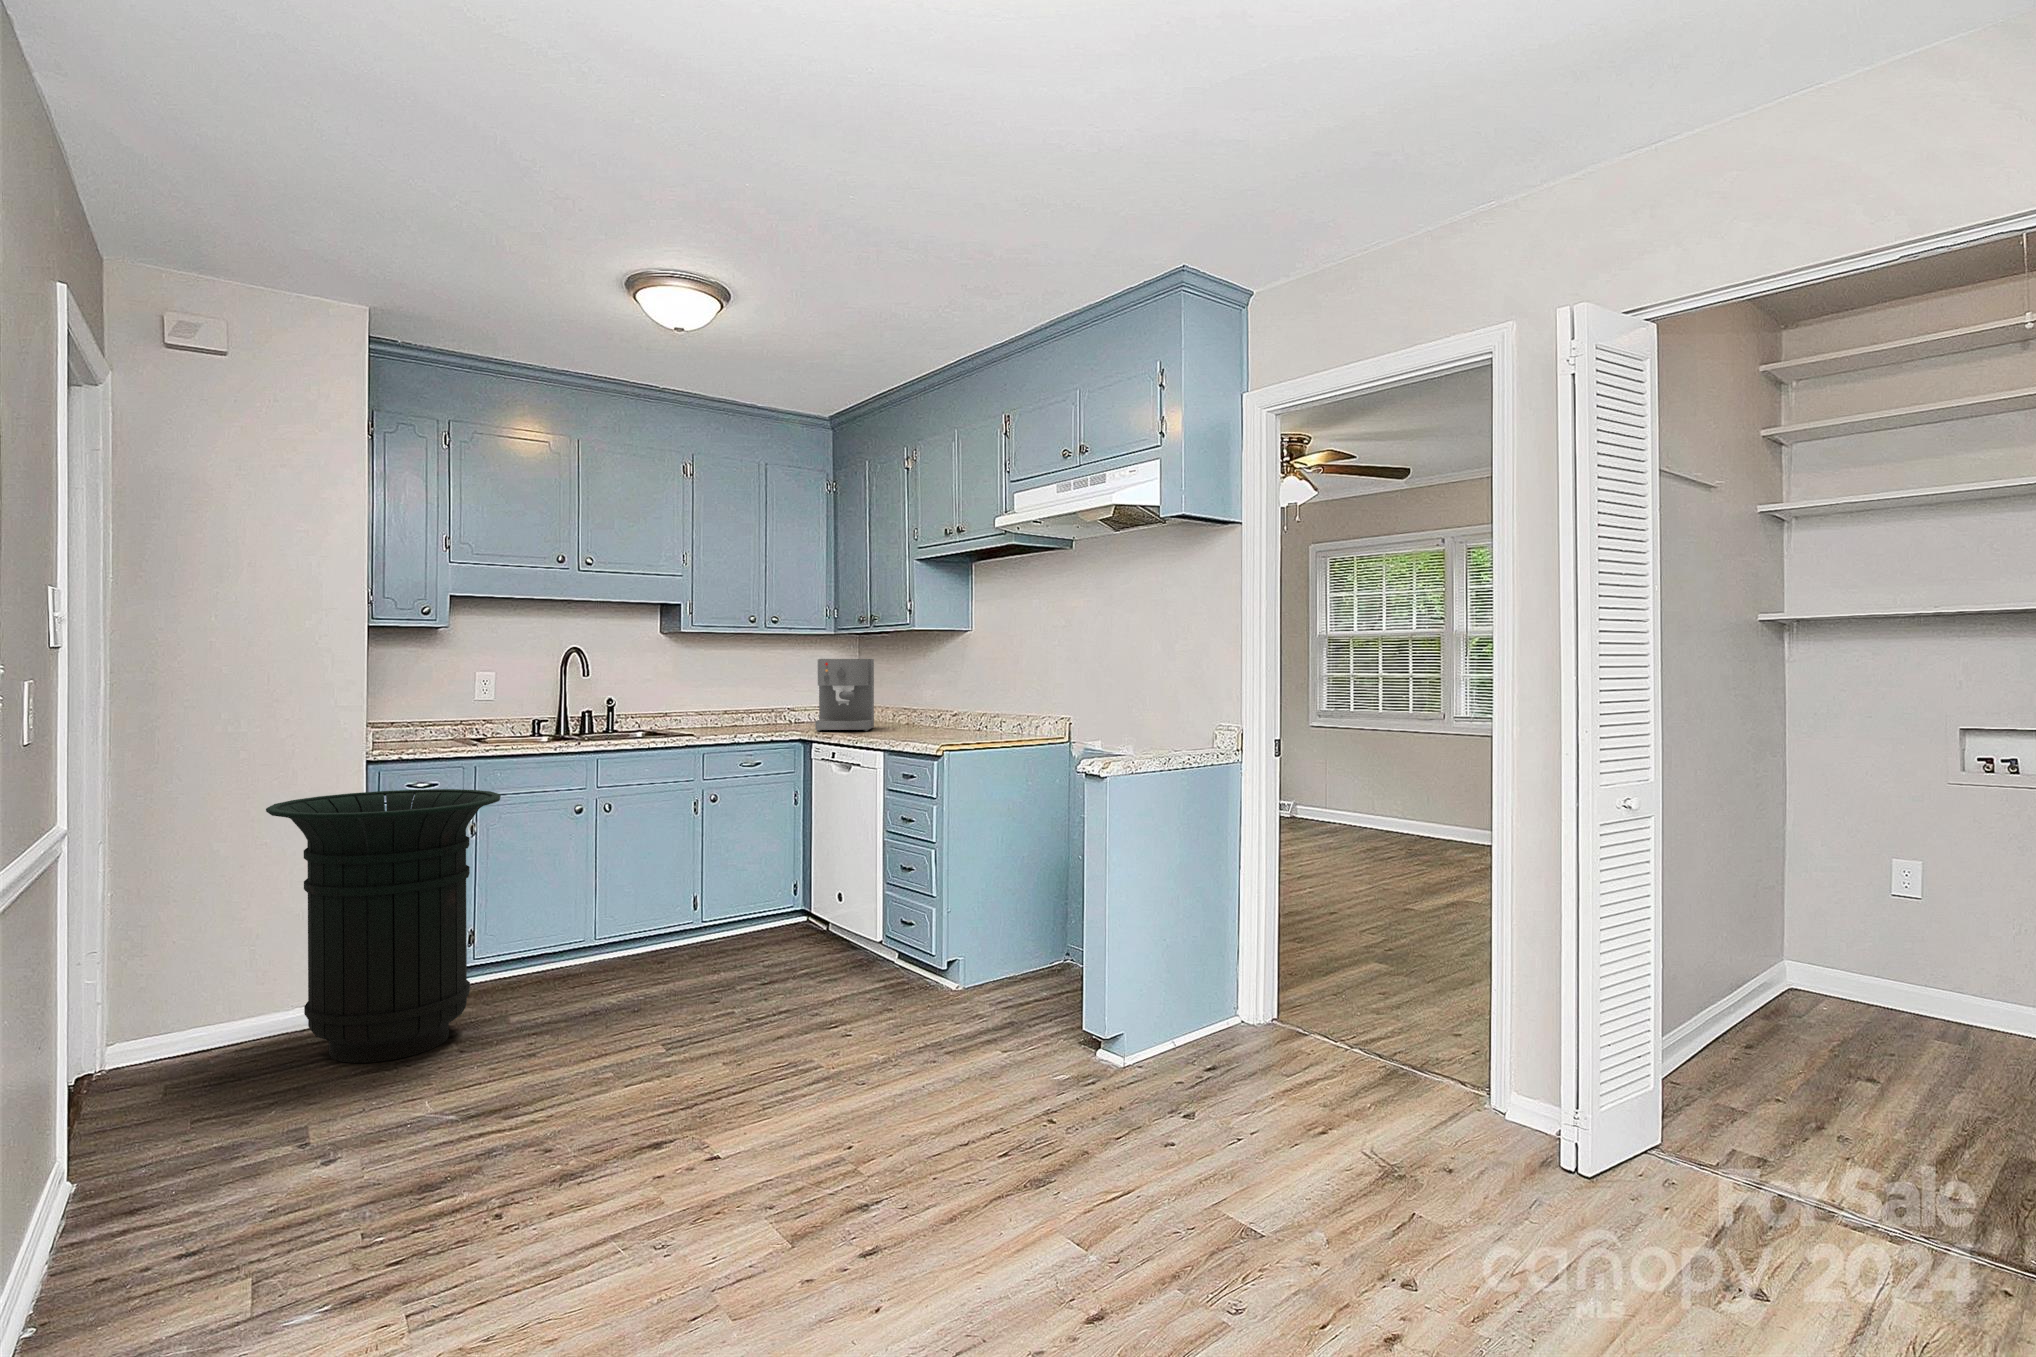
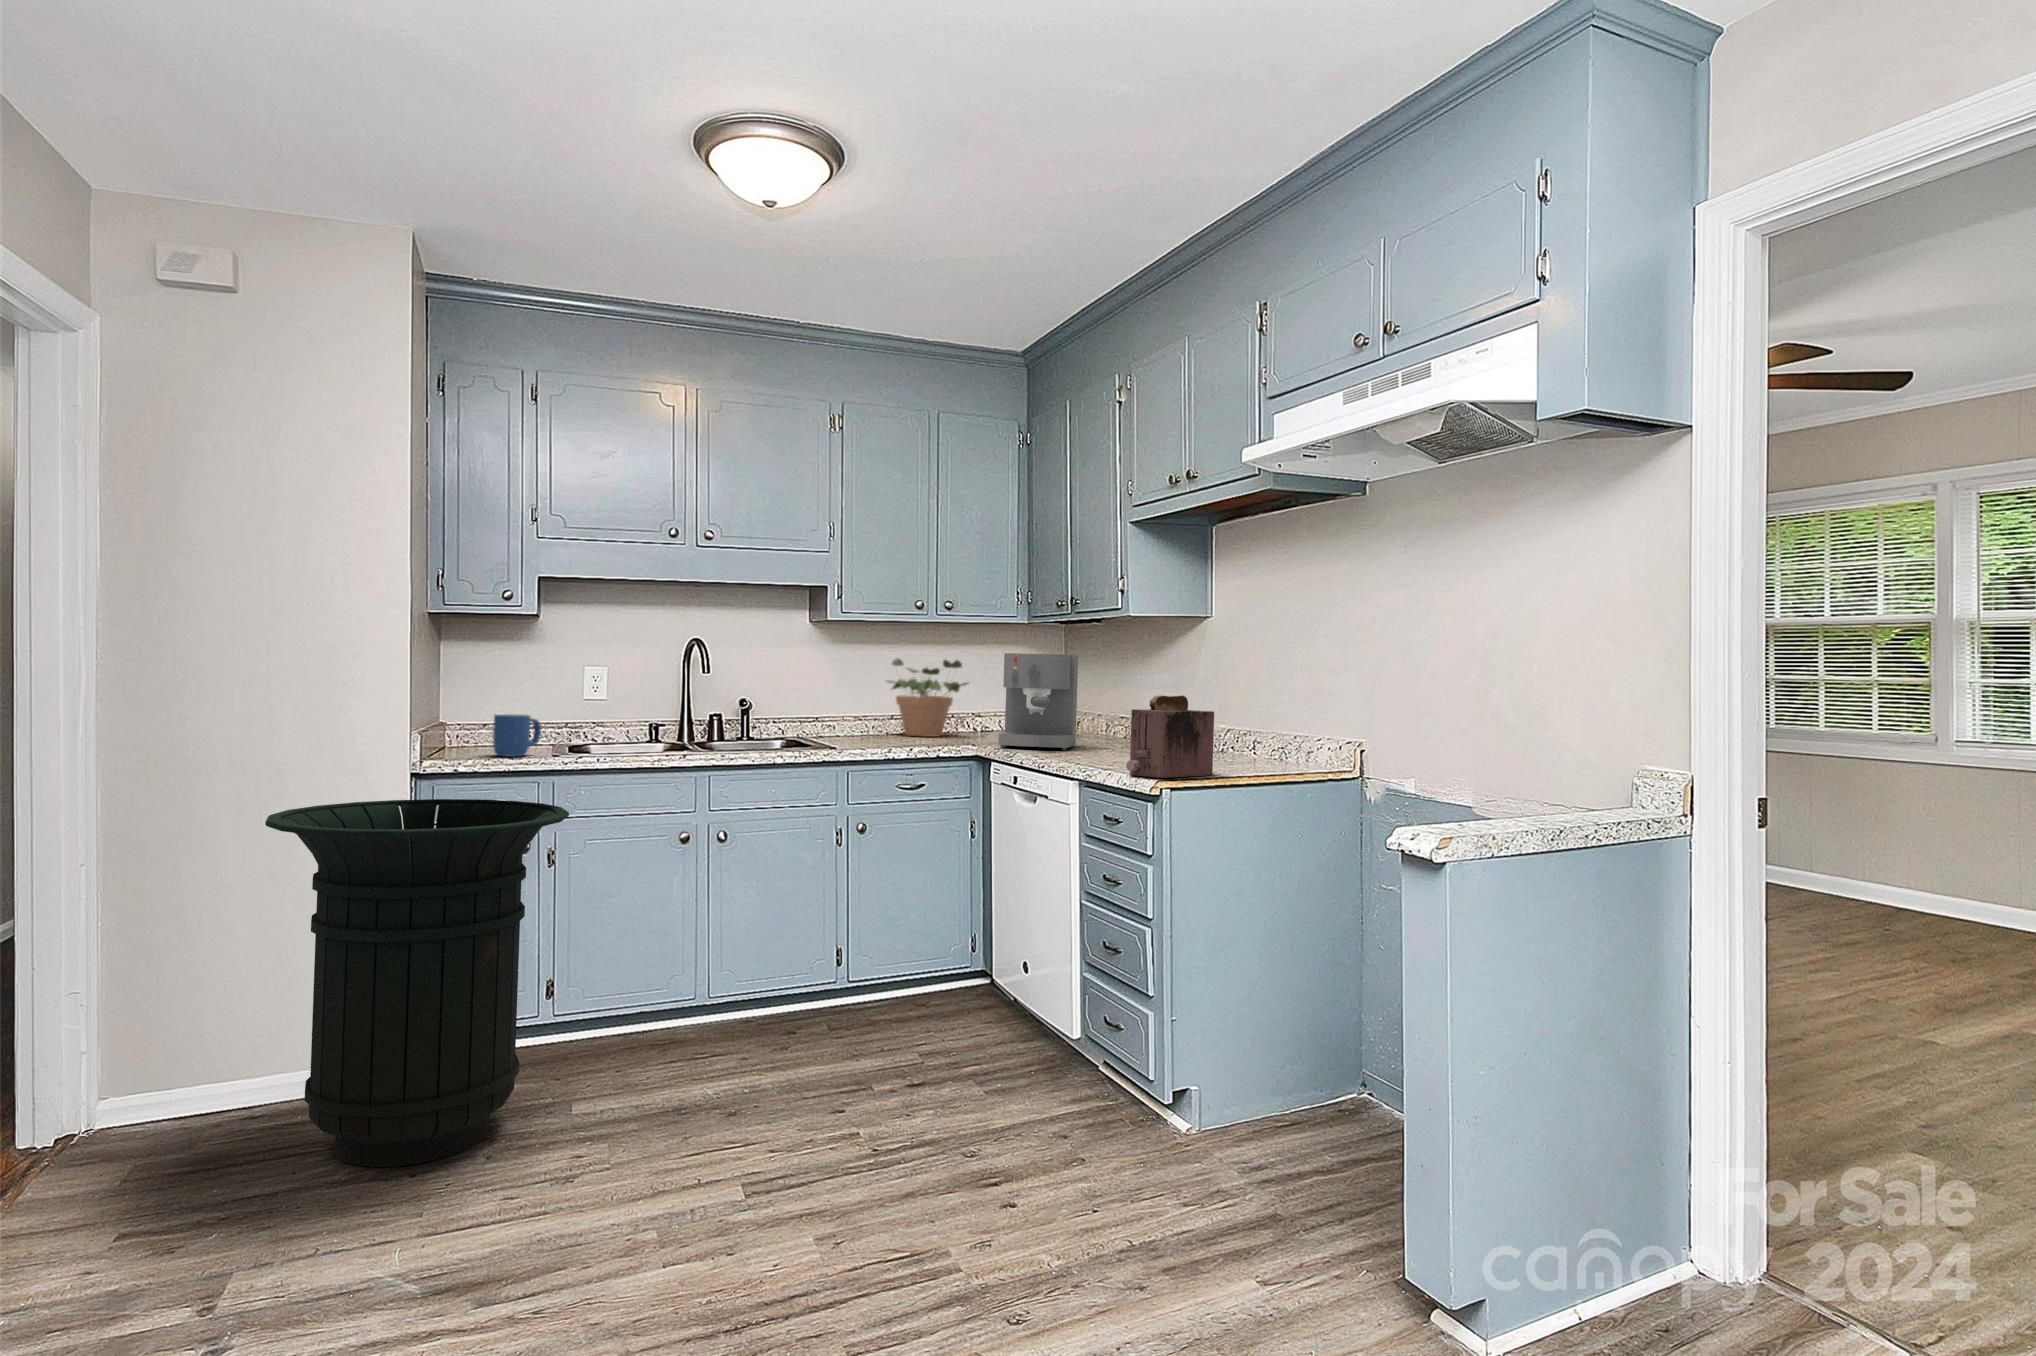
potted plant: none [717,664,789,725] -> present [887,659,968,736]
toaster: none [915,689,976,748] -> present [1126,695,1214,778]
mug: none [421,722,459,756] -> present [493,713,541,756]

